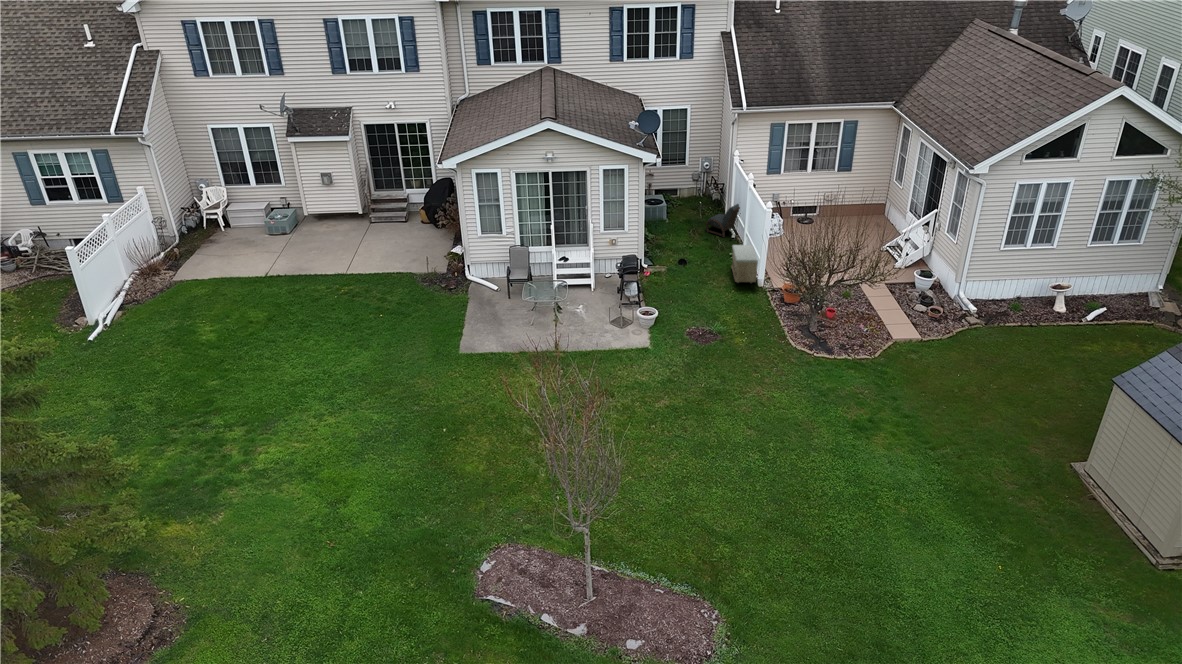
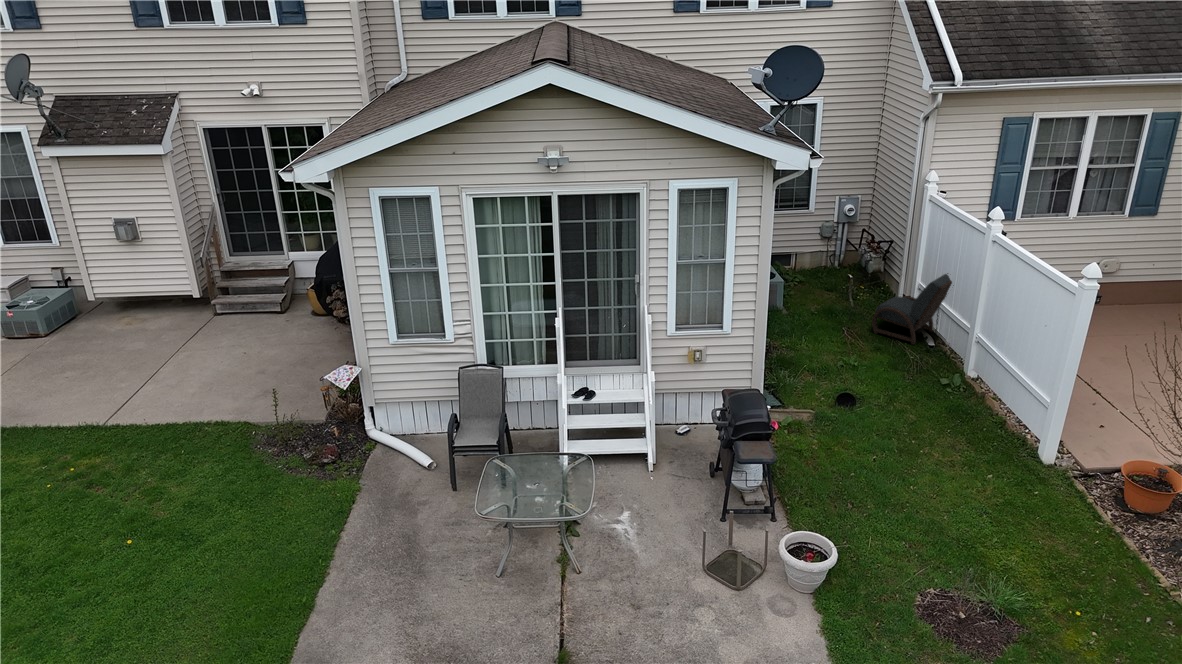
storage bench: present [732,245,758,283] -> none [962,363,1051,455]

